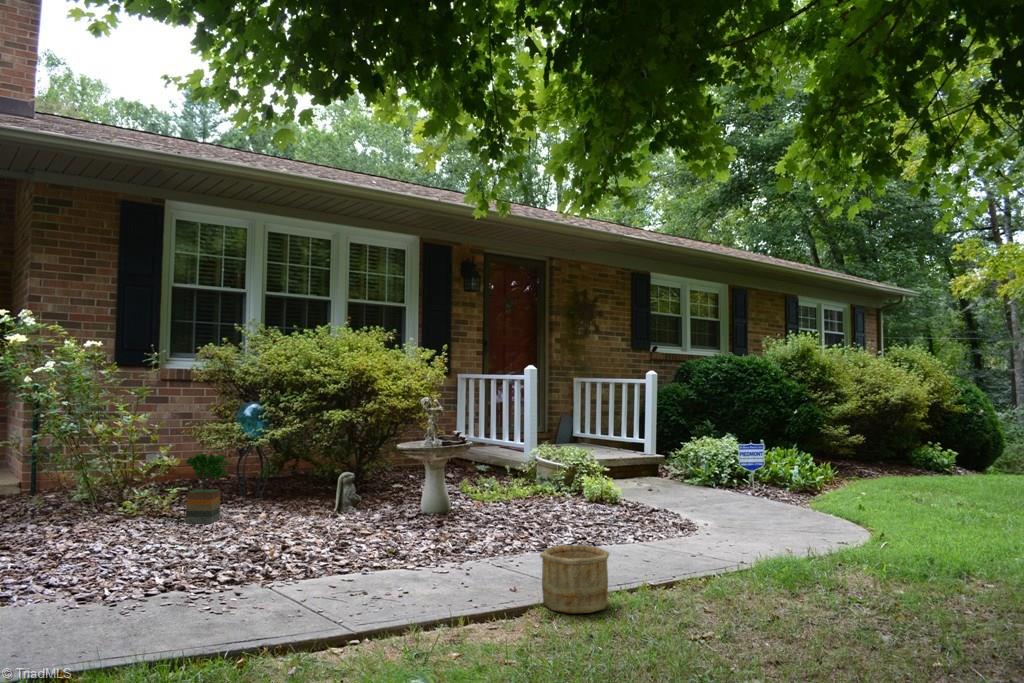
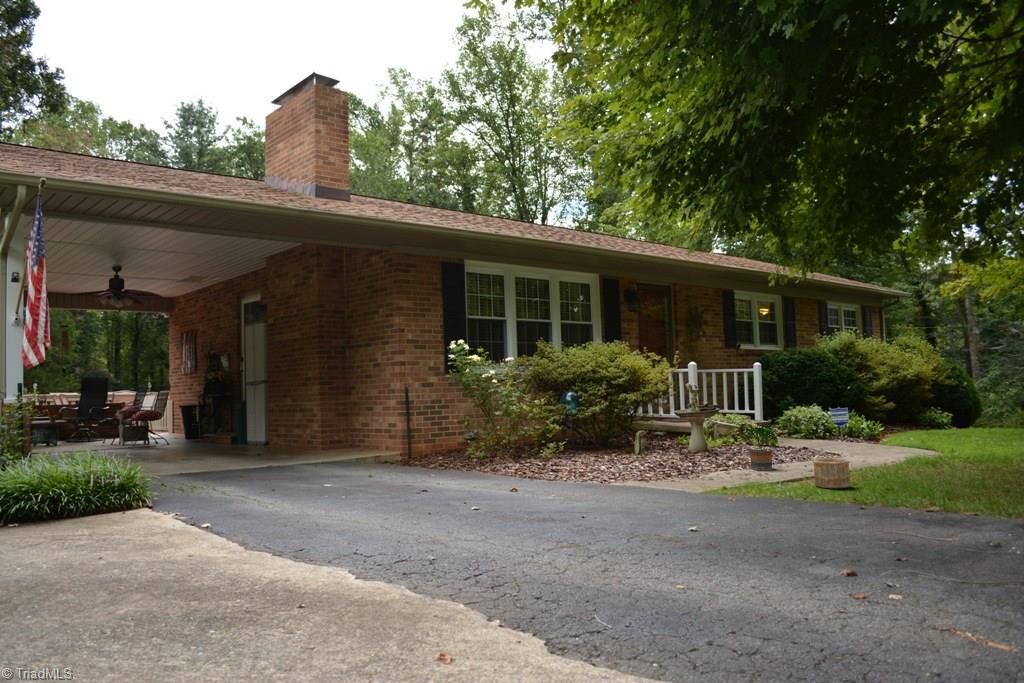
potted tree: present [186,453,230,524] -> present [747,428,778,471]

